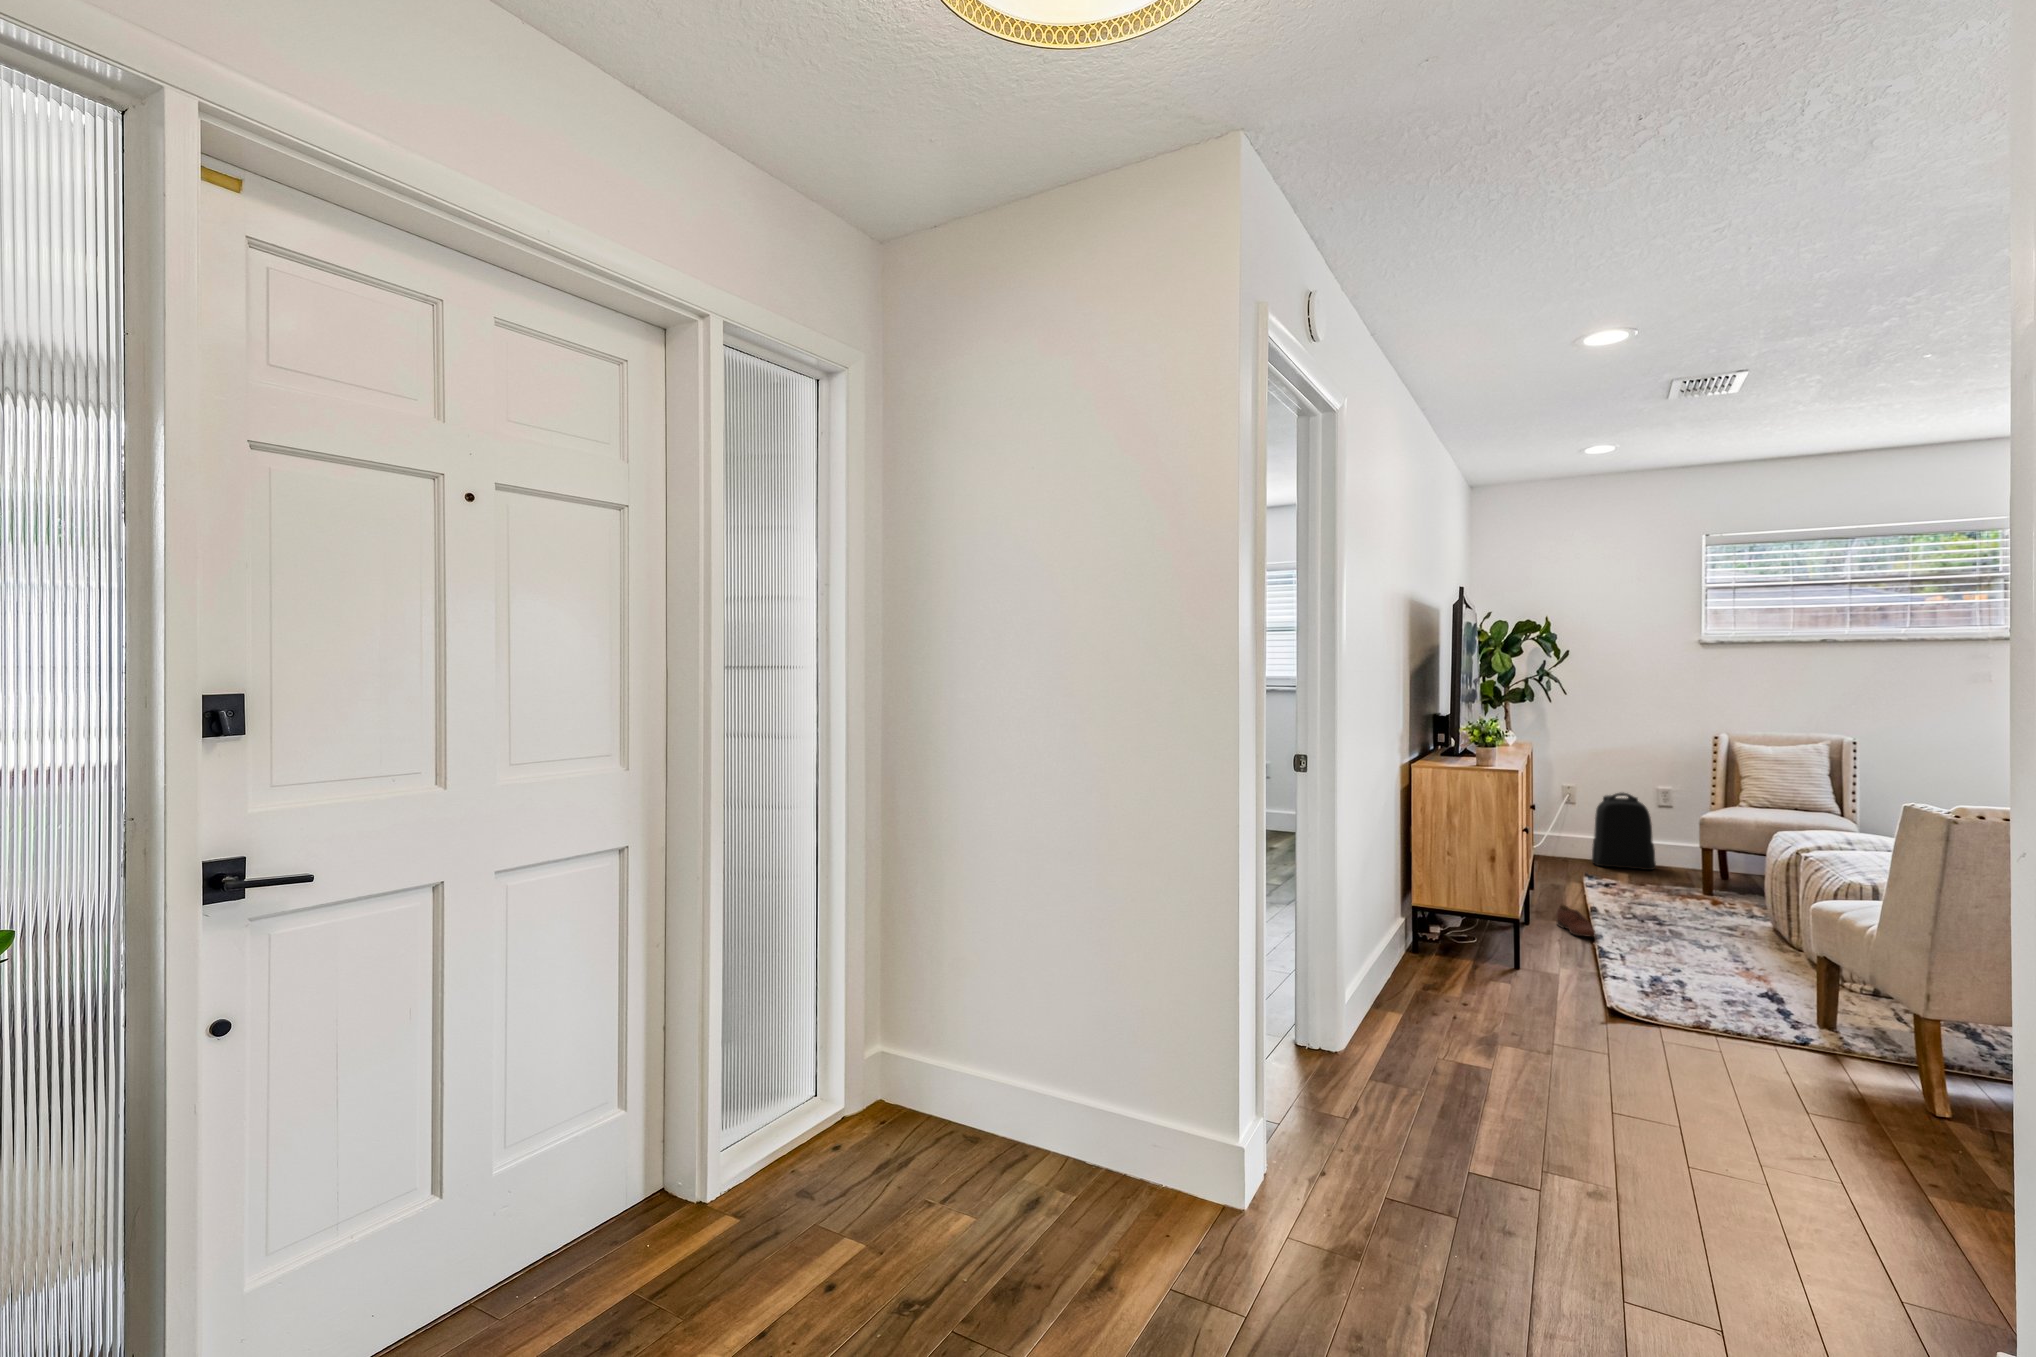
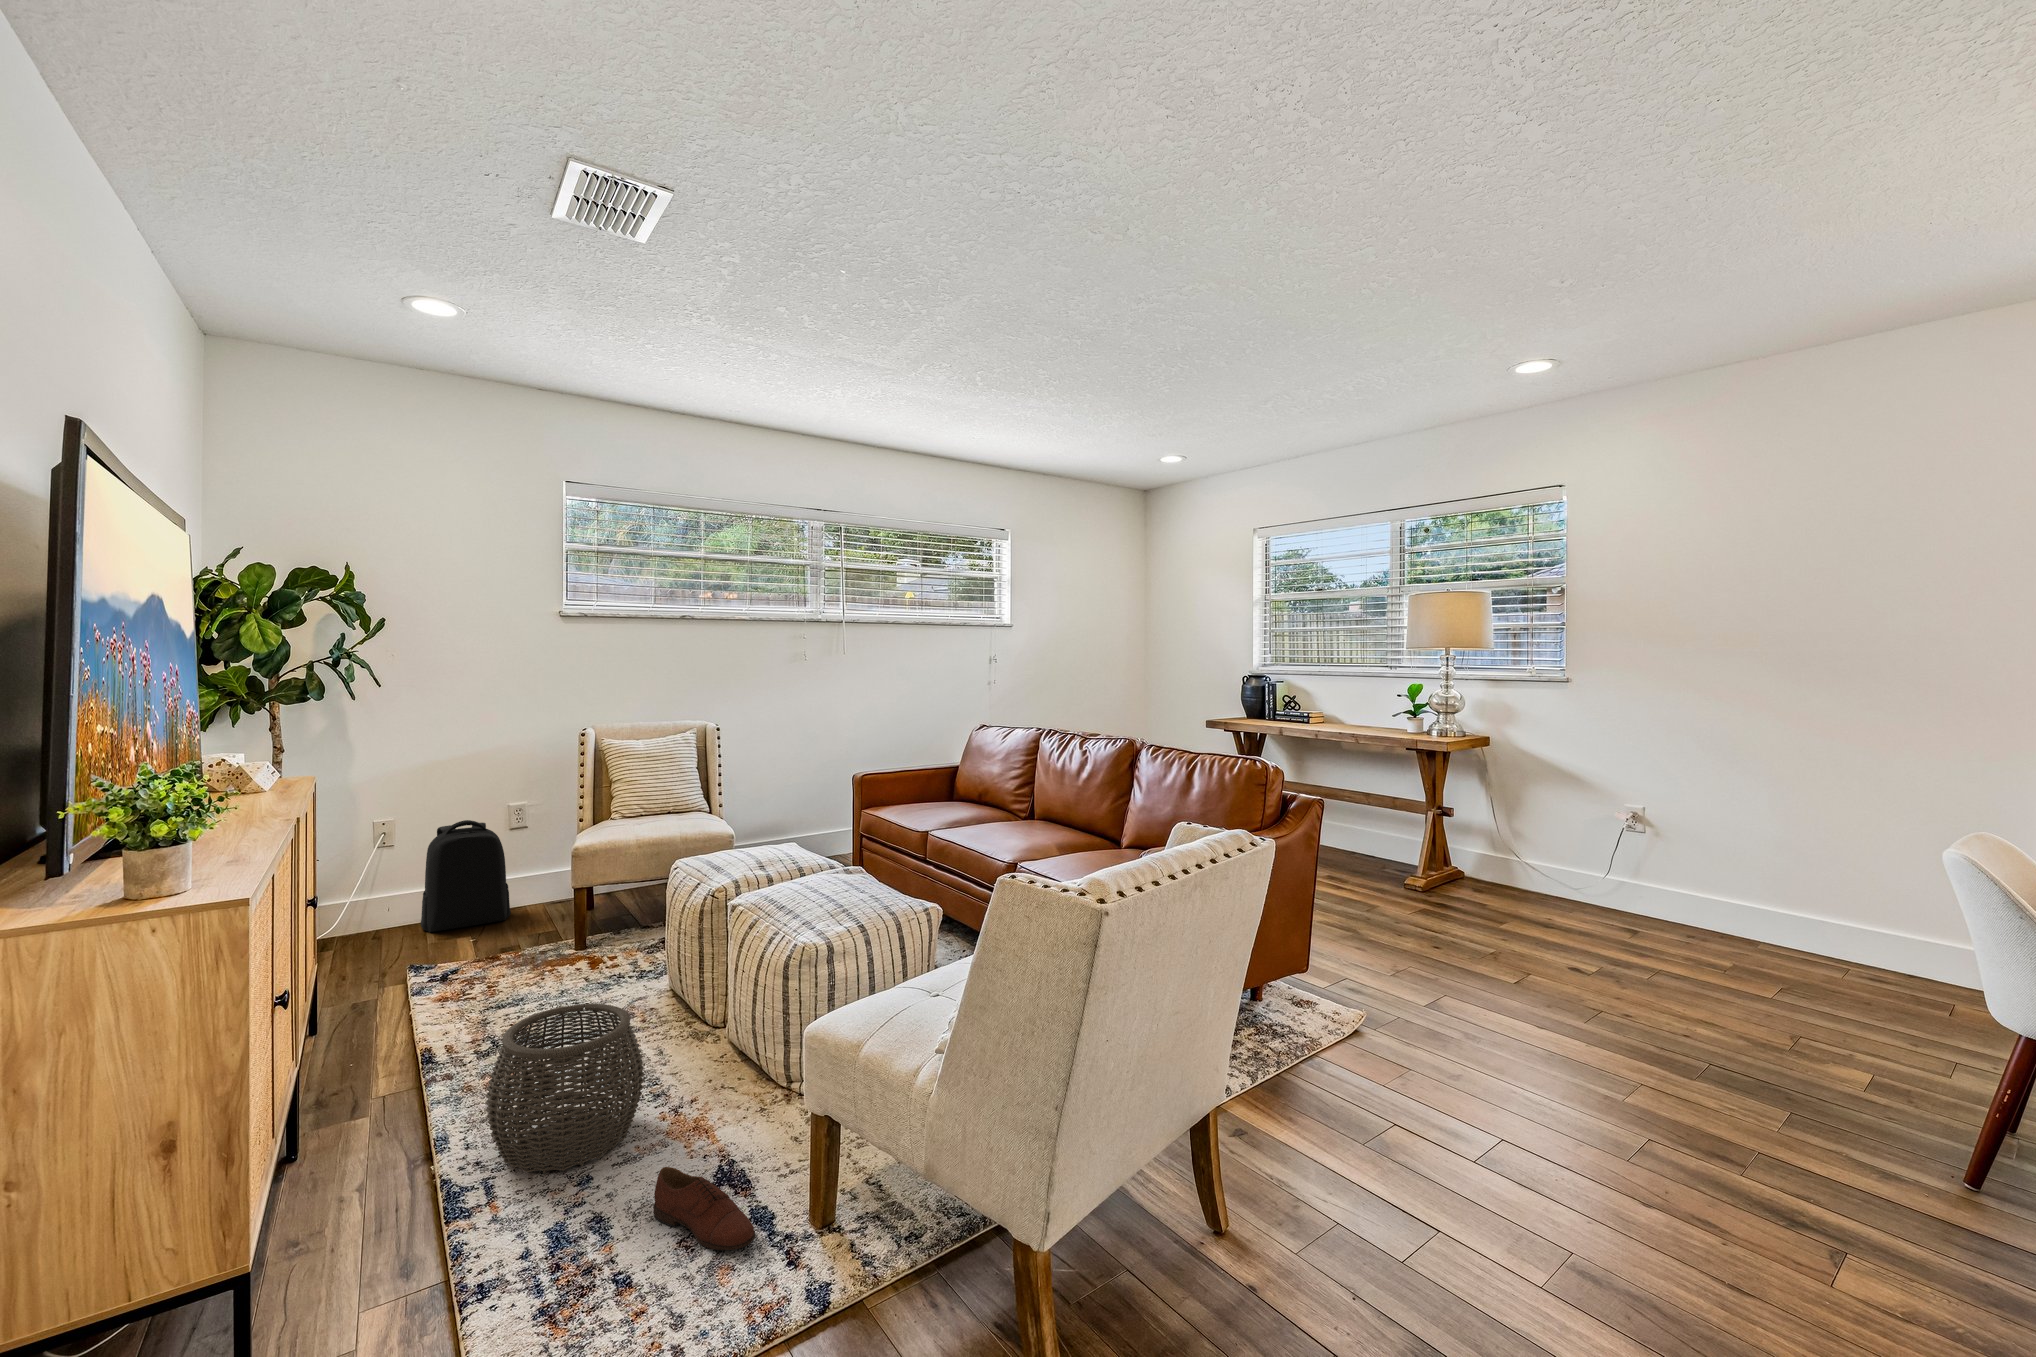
woven basket: none [1623,883,1725,971] -> present [485,1004,644,1174]
shoe: present [1557,905,1595,937] -> present [654,1167,755,1250]

